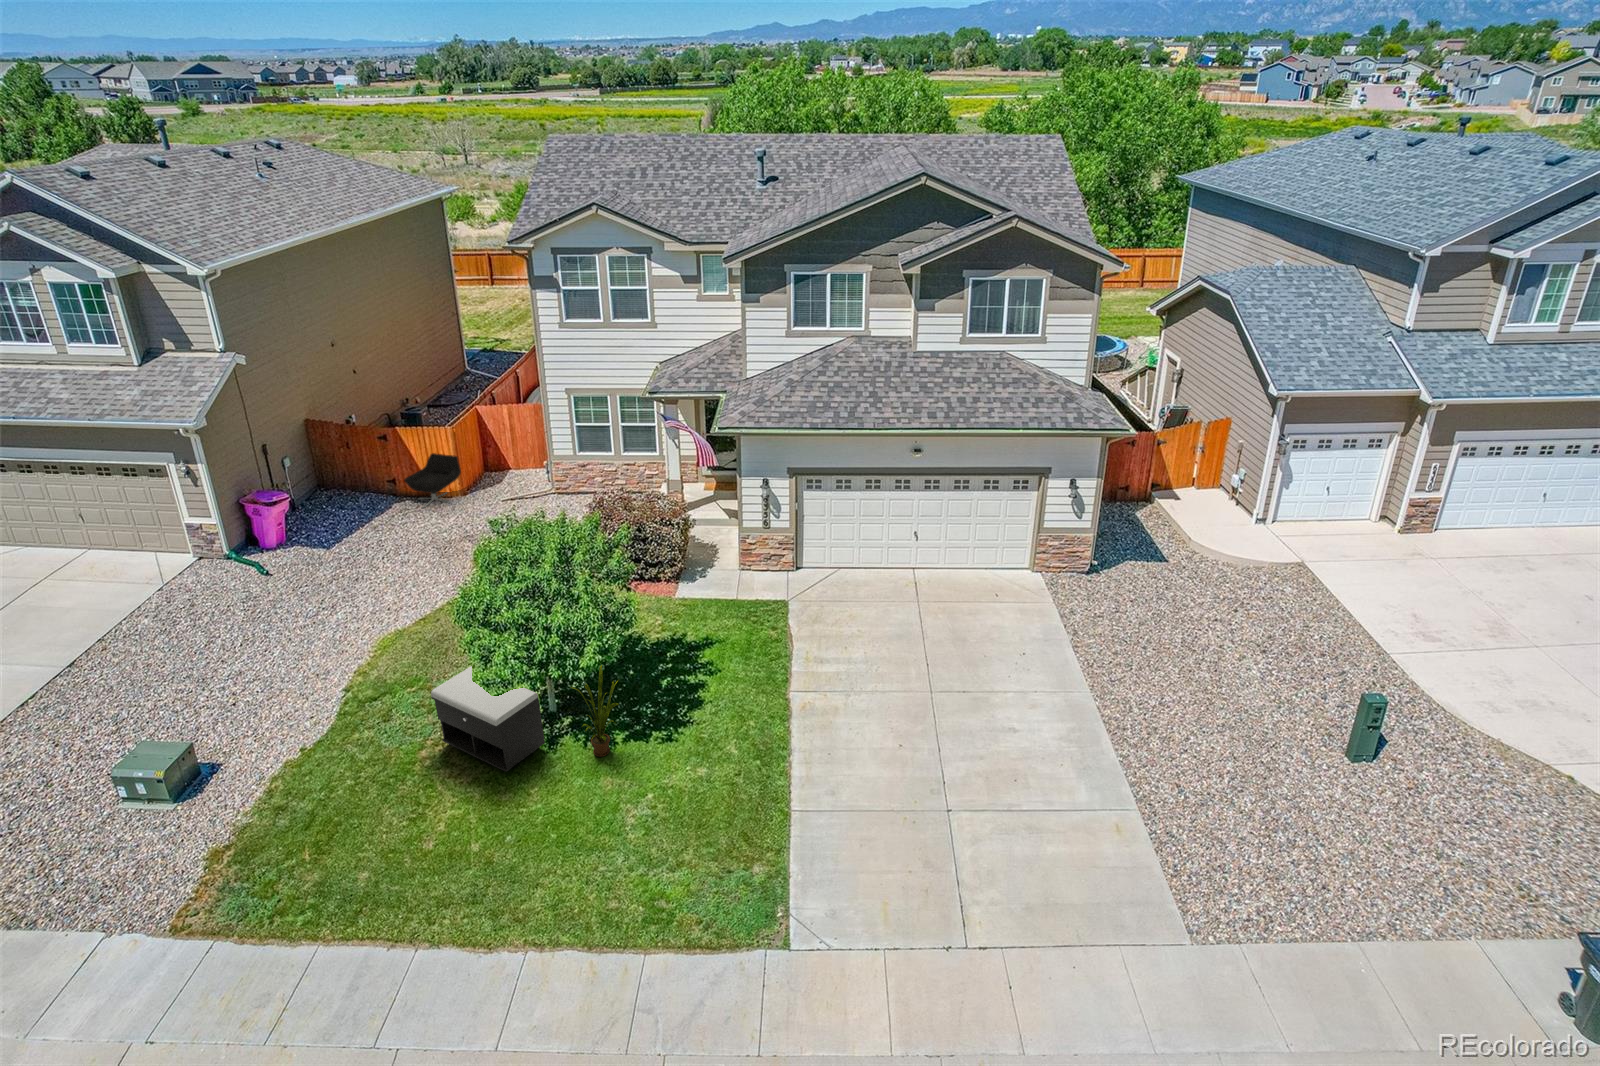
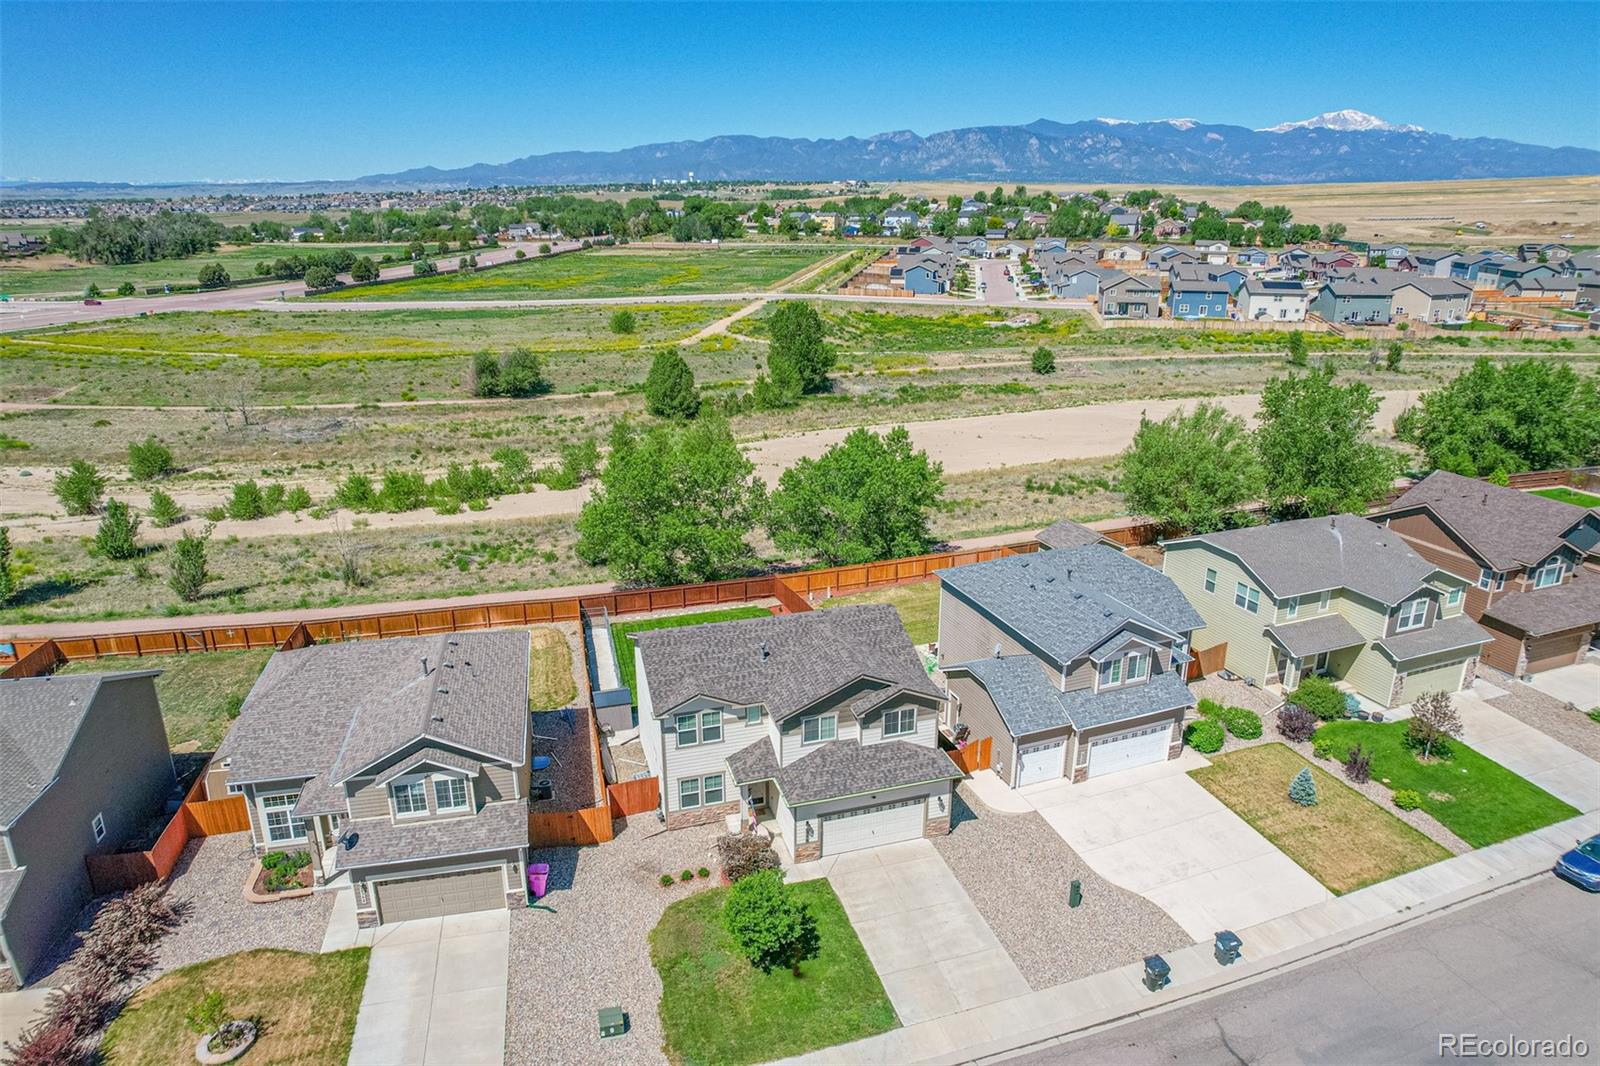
lounge chair: present [404,453,461,507] -> none [598,822,624,856]
storage bench: present [431,666,545,772] -> none [730,948,773,991]

